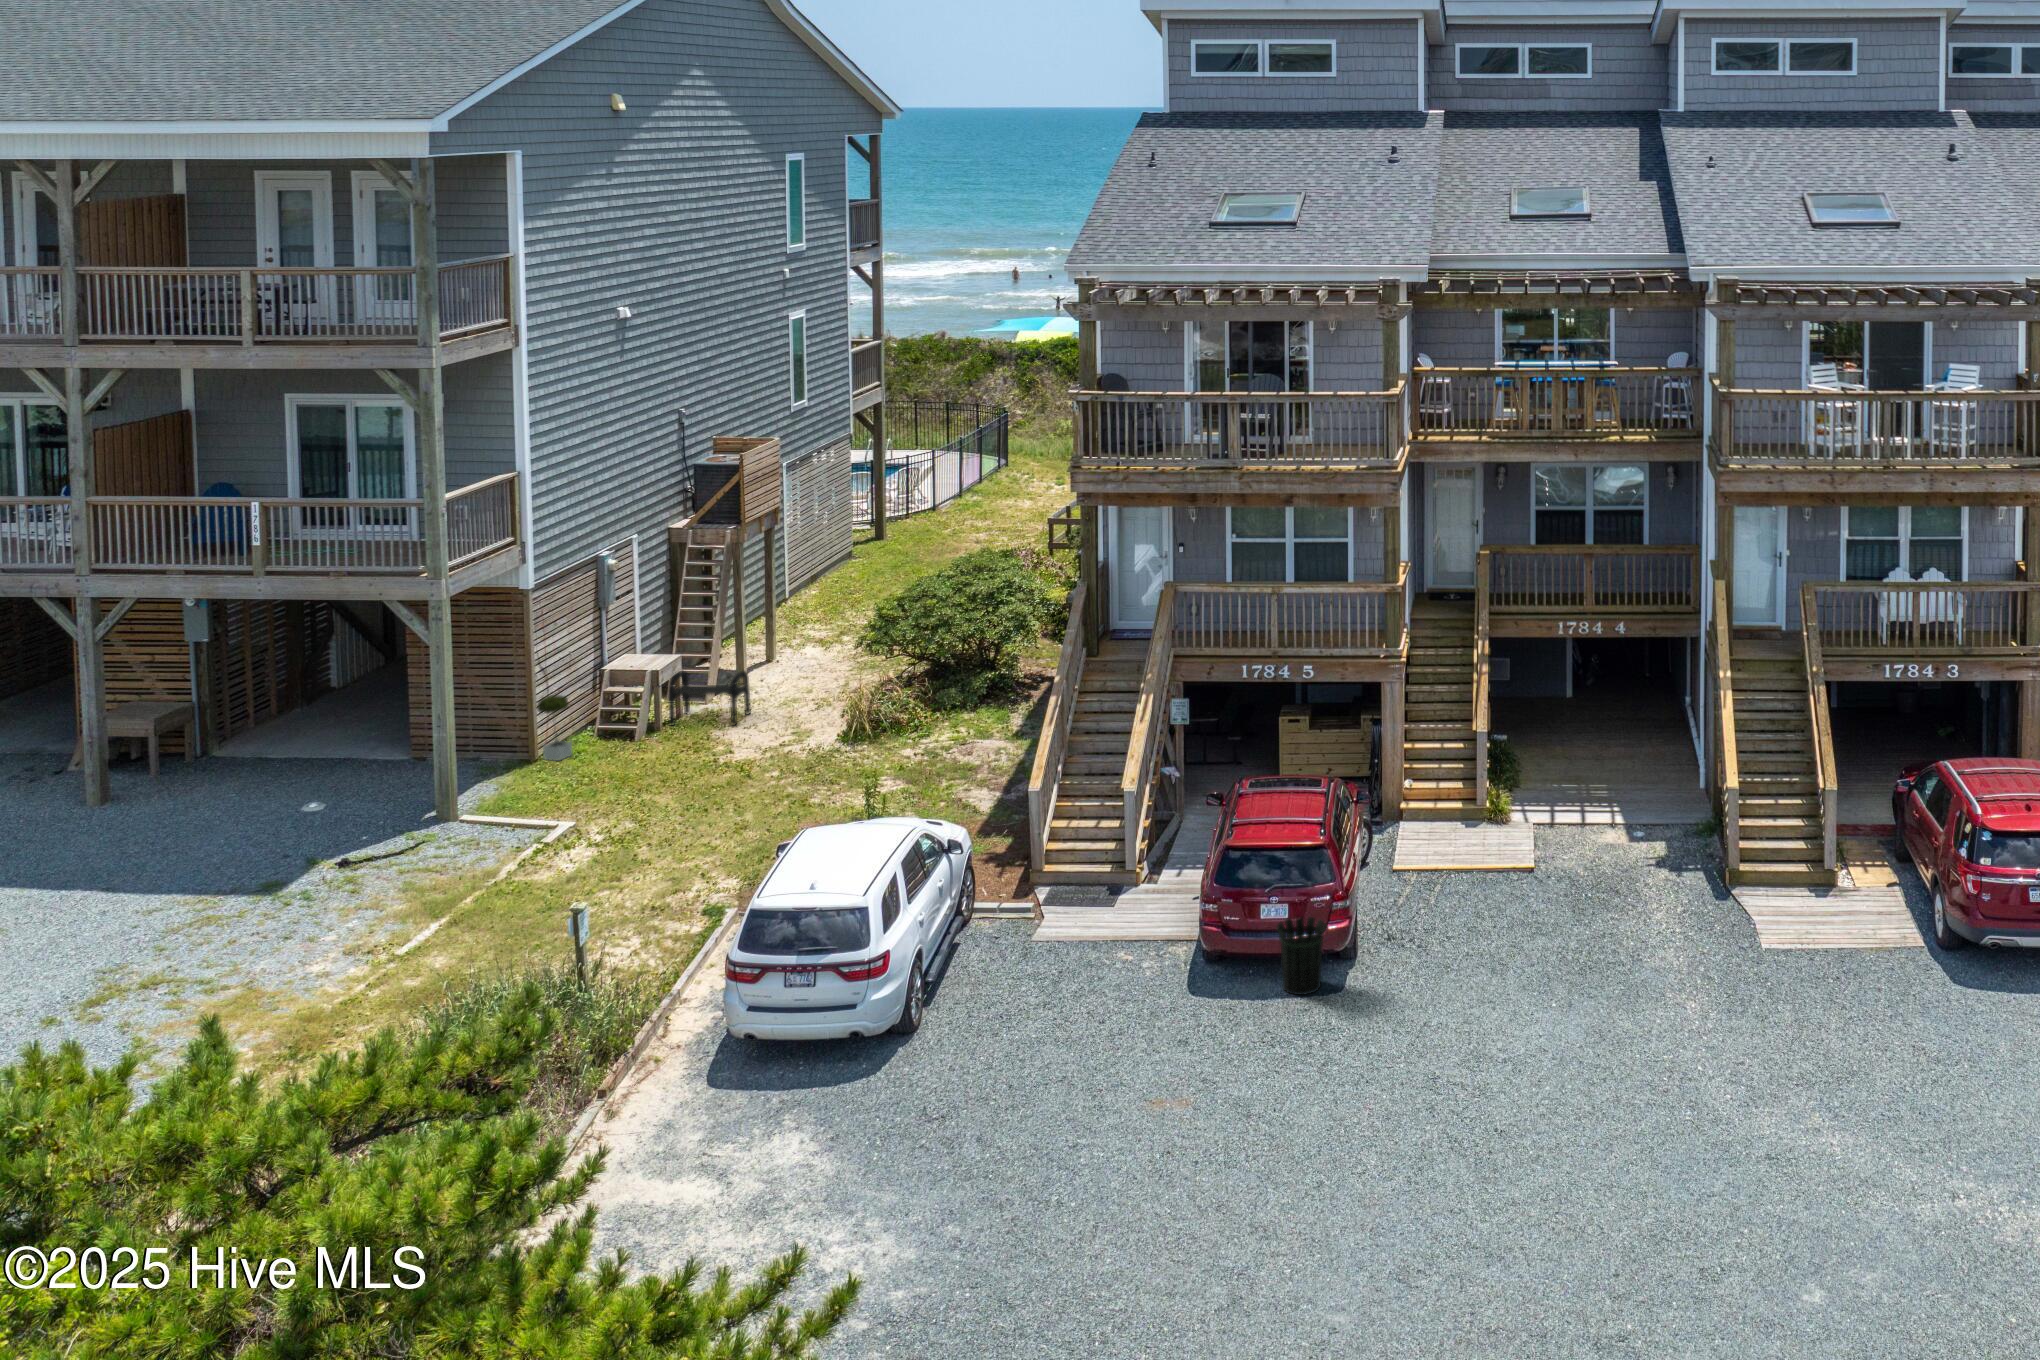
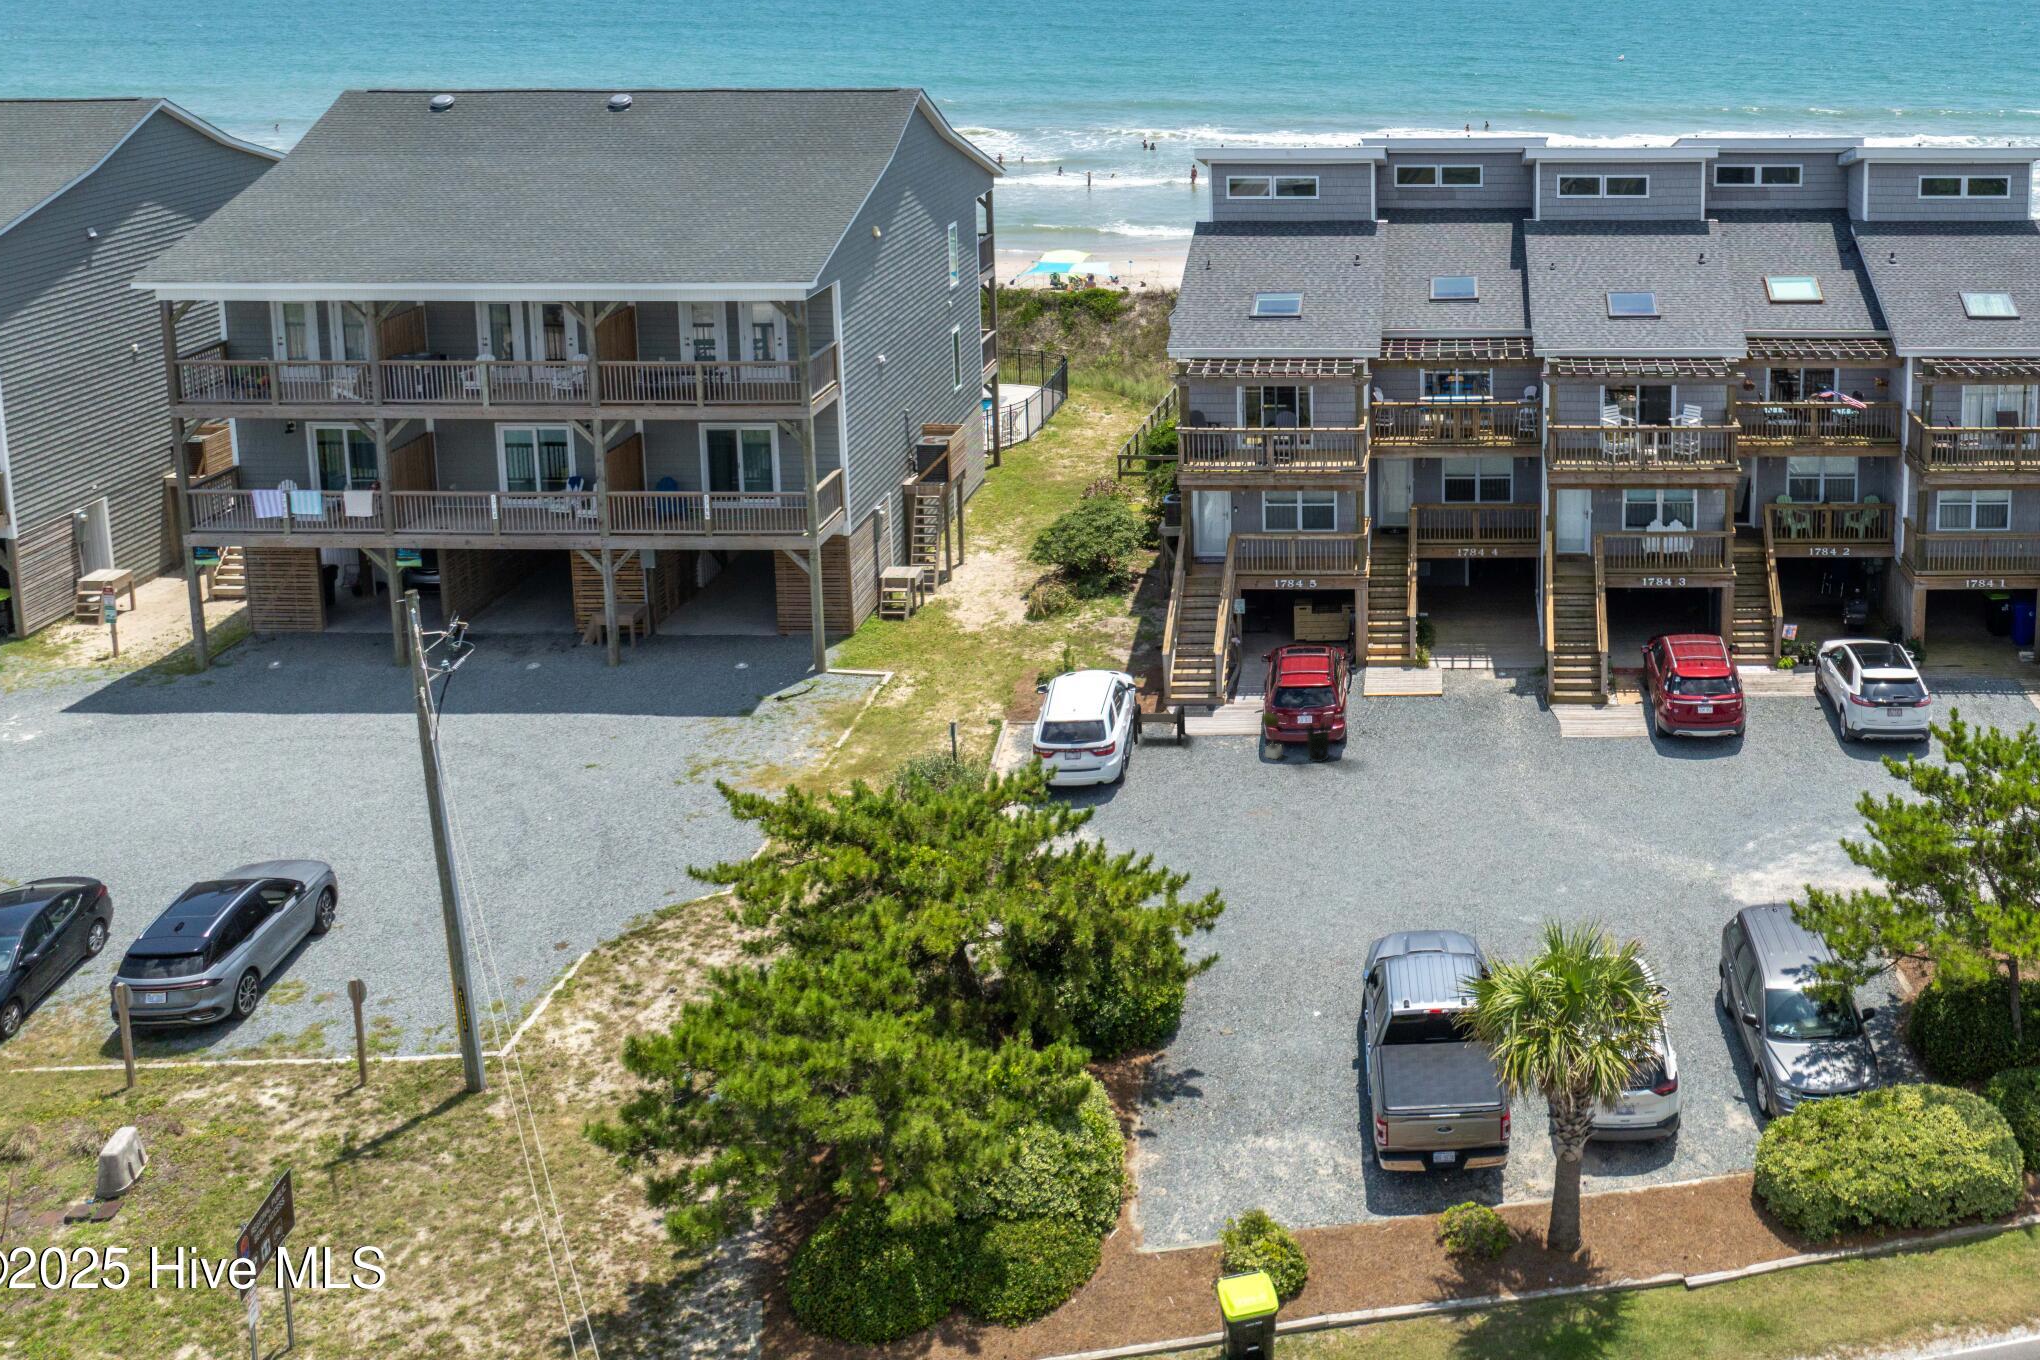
bench: present [668,671,751,725] -> present [1133,704,1185,745]
potted tree: present [537,695,572,761] -> present [1262,713,1282,759]

